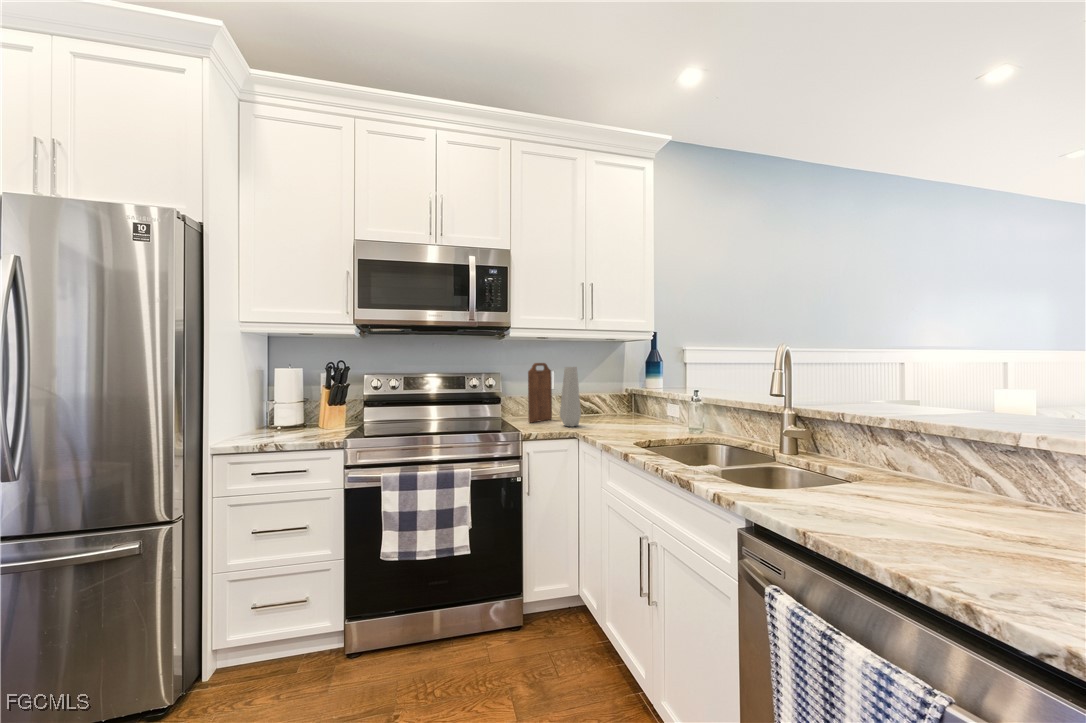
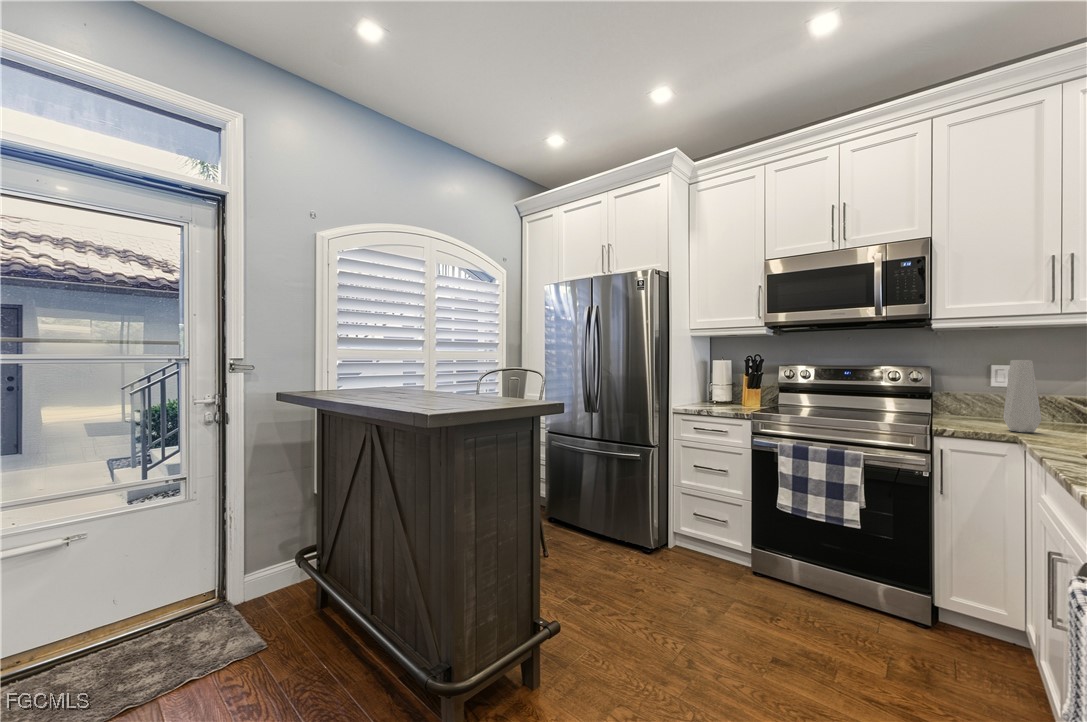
cutting board: present [528,363,552,423] -> none [960,355,1005,424]

